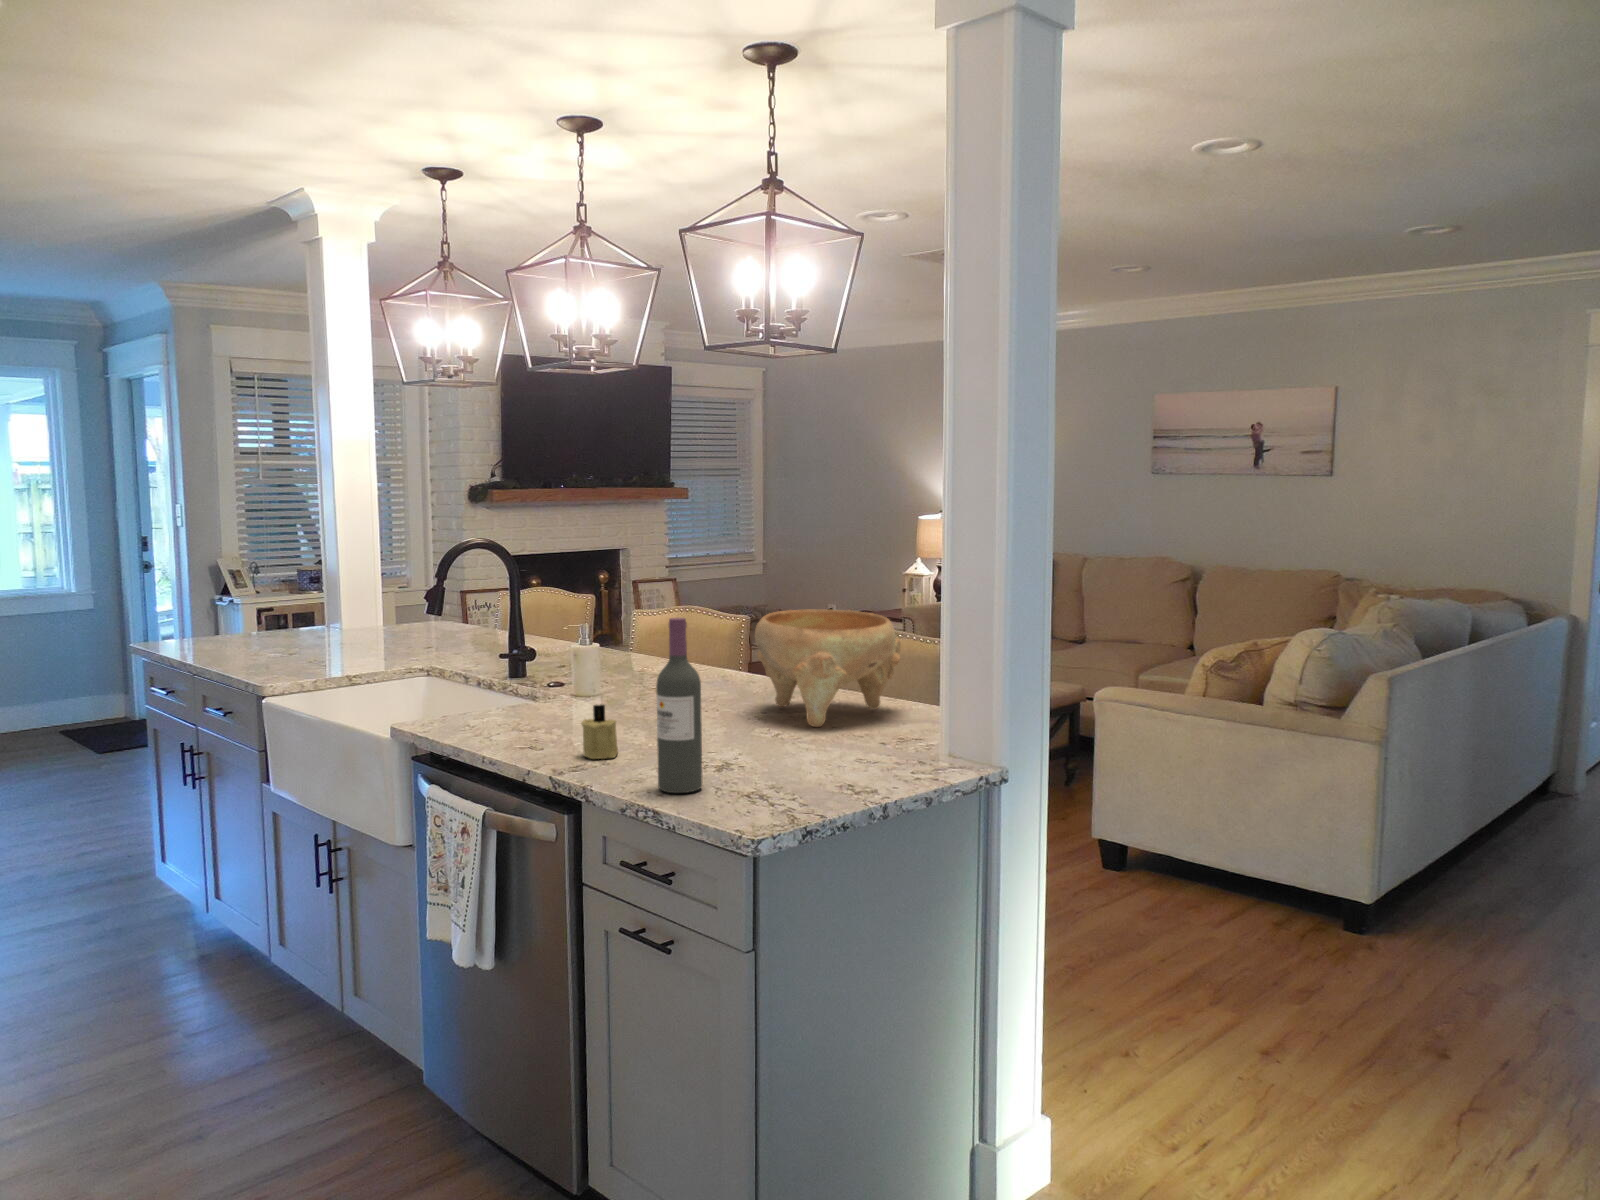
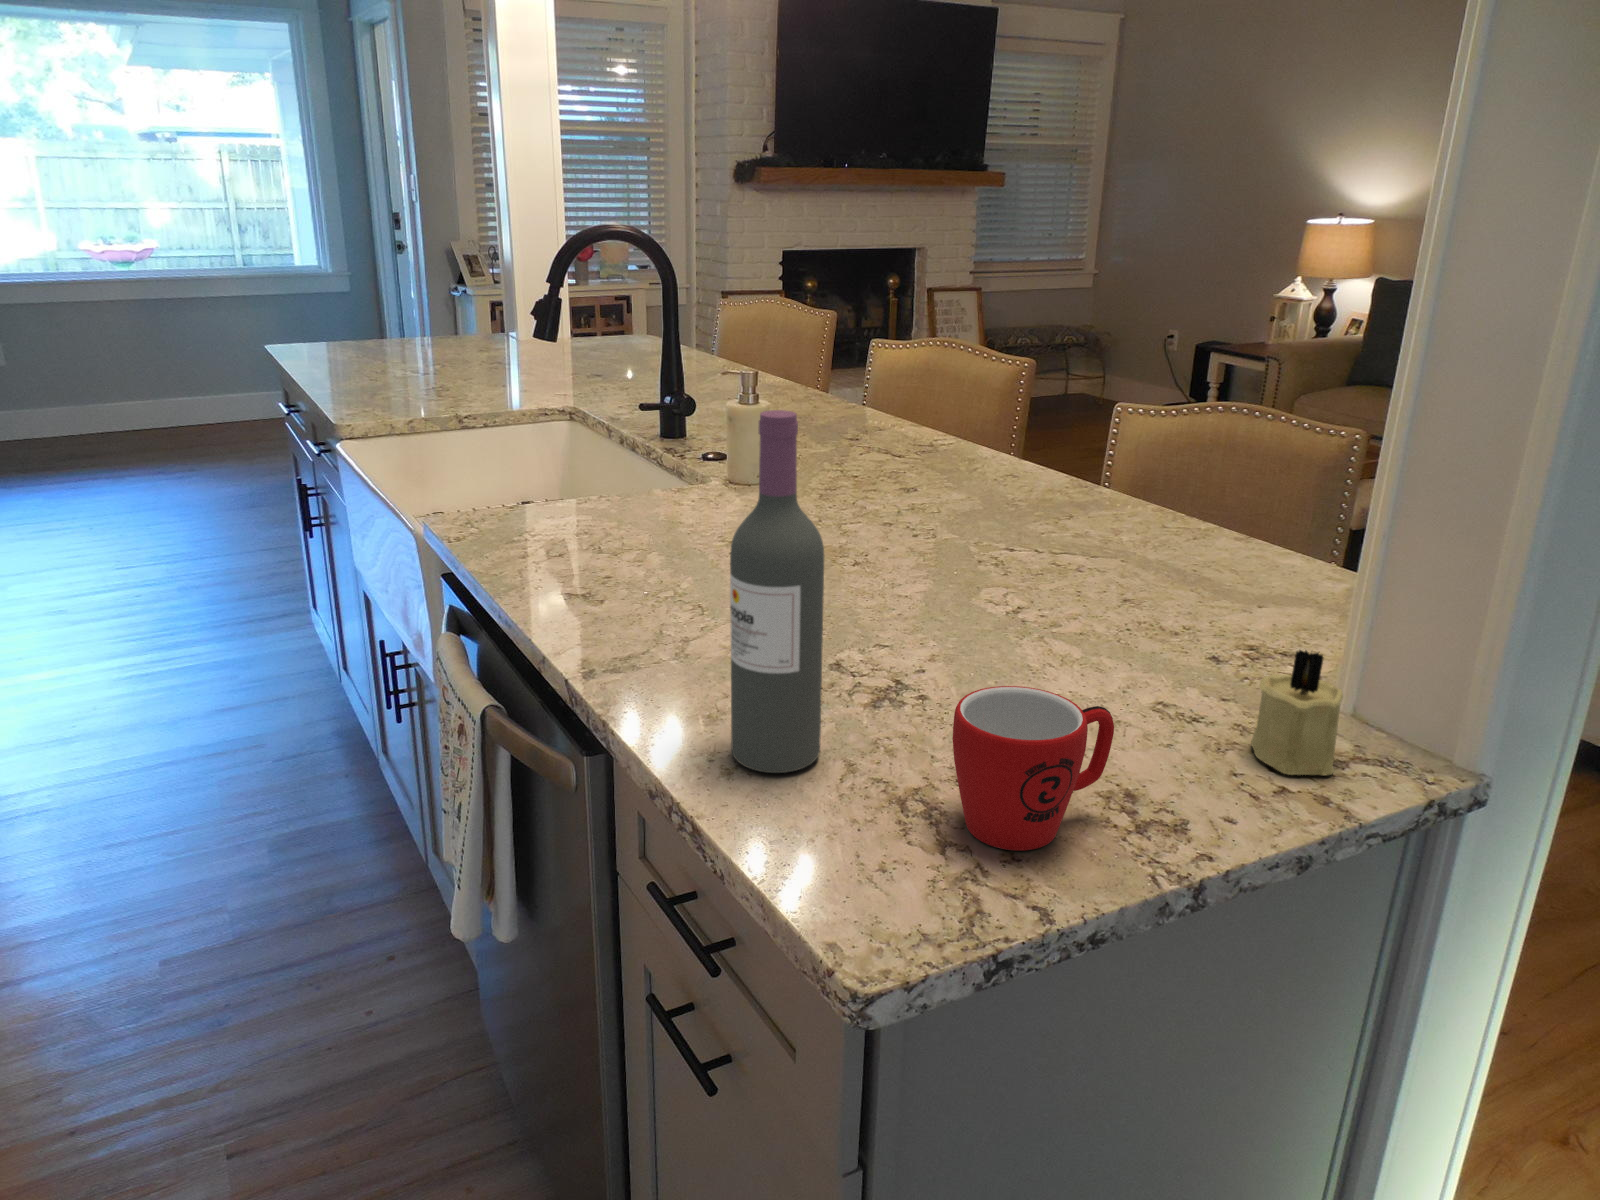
decorative bowl: present [755,609,901,727] -> none [1005,371,1273,593]
candle: present [581,705,618,759] -> present [1251,650,1343,775]
mug: none [771,734,840,802] -> present [953,686,1114,850]

